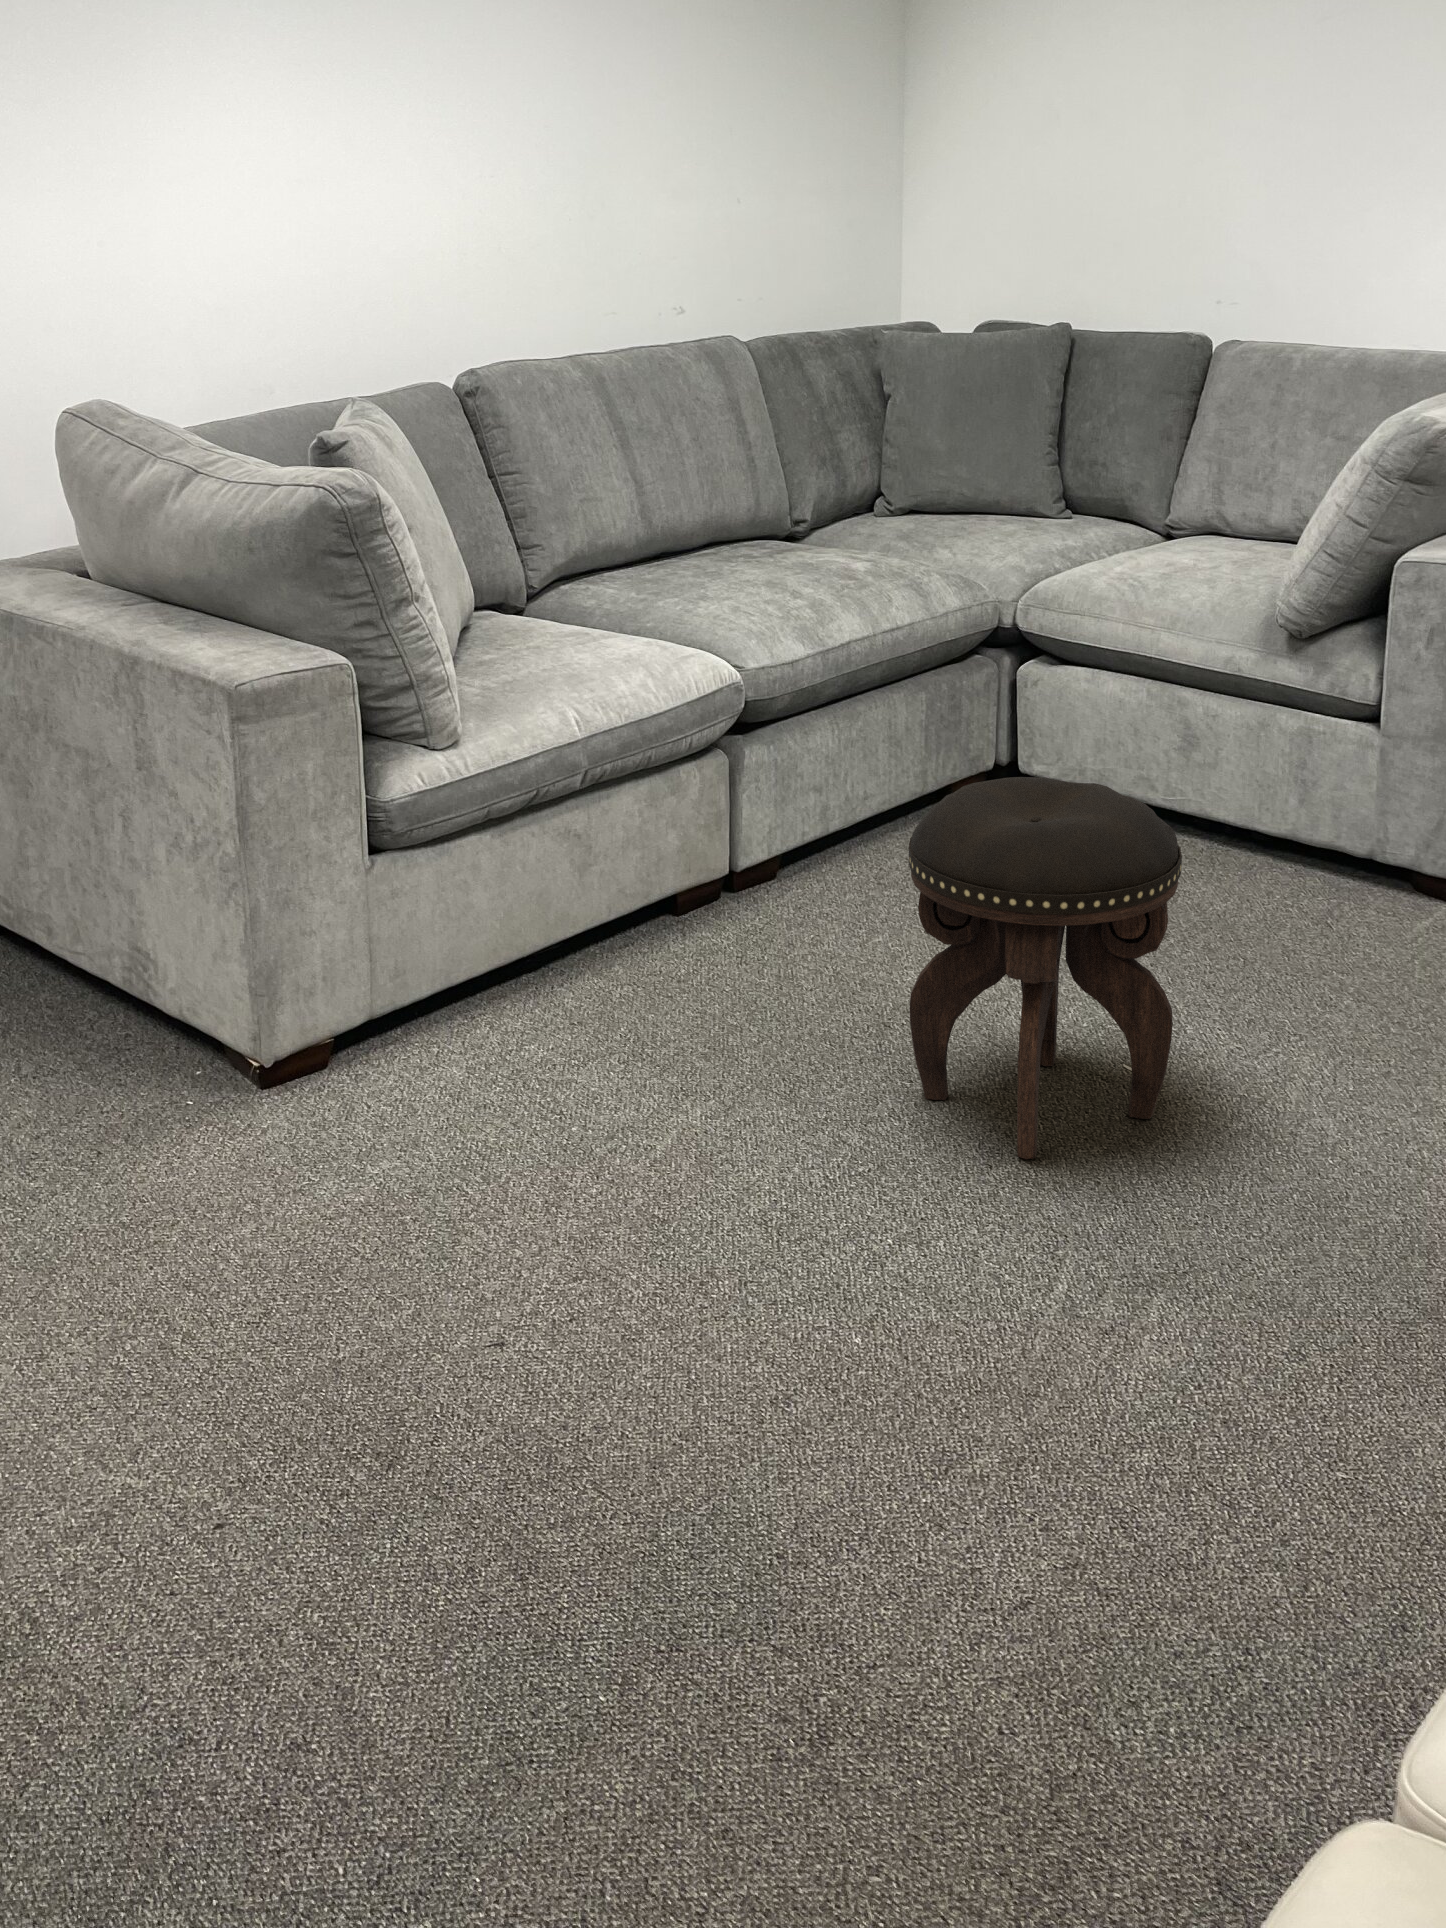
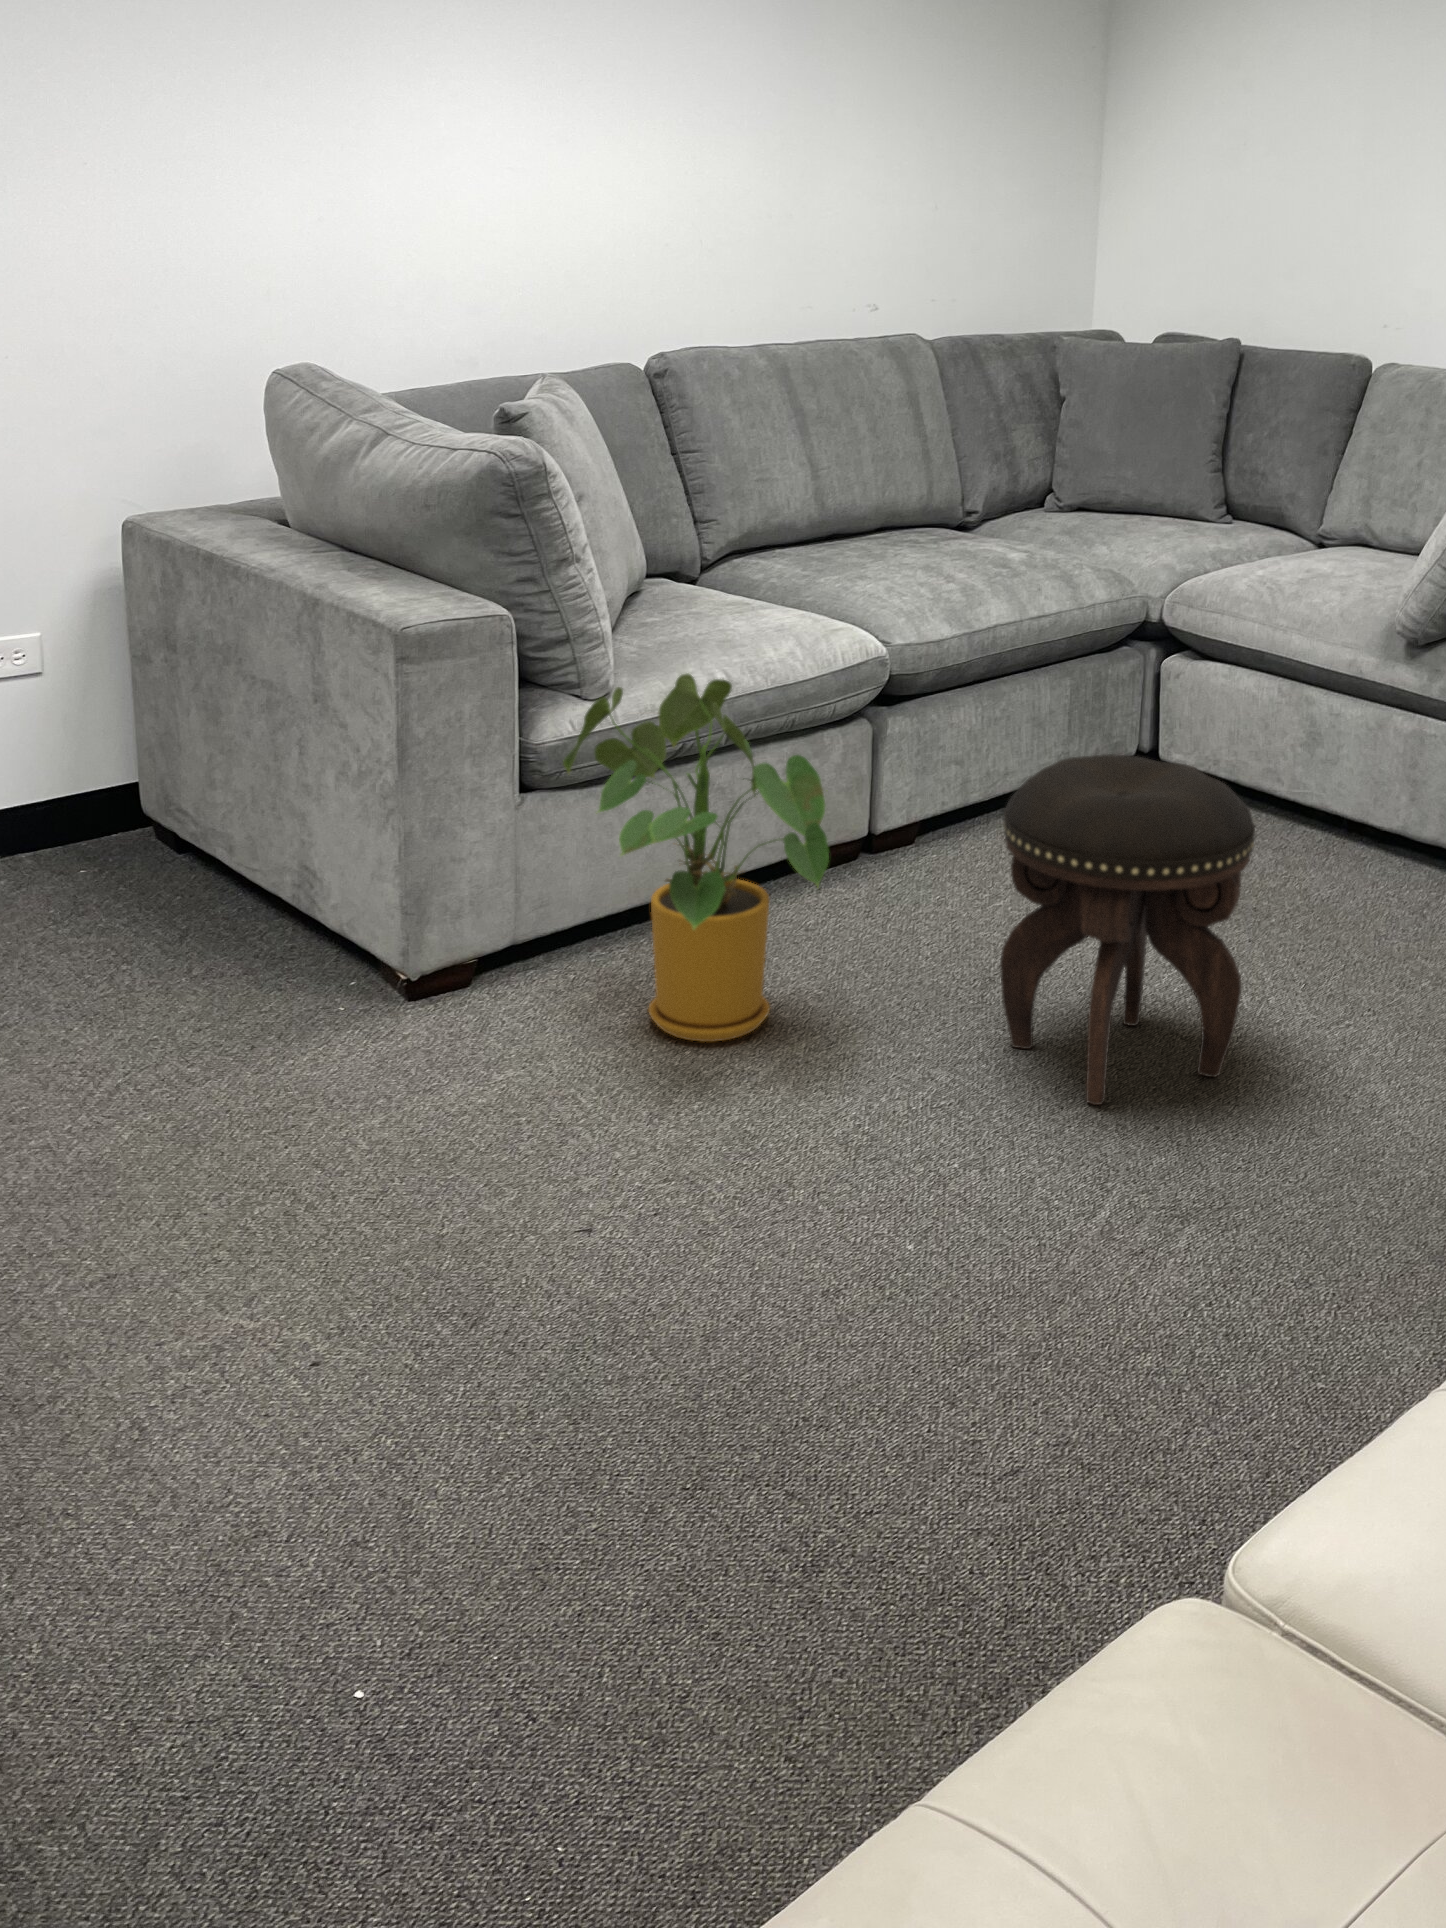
house plant: none [420,714,726,1114] -> present [563,673,829,1042]

